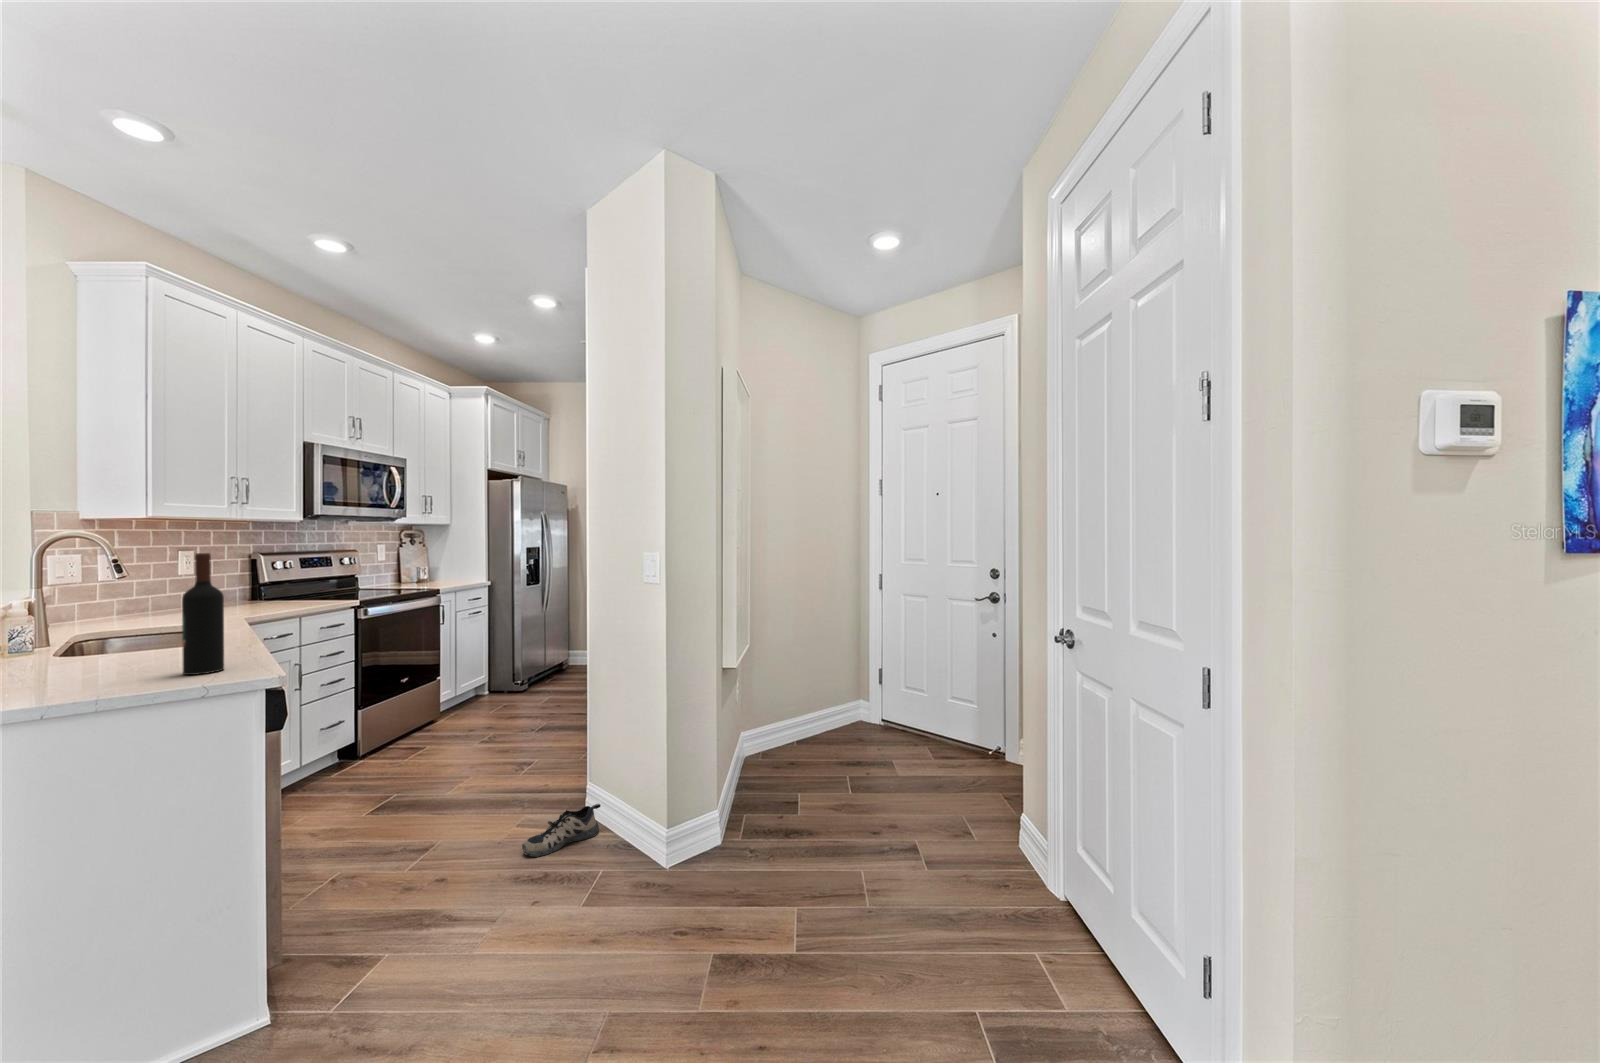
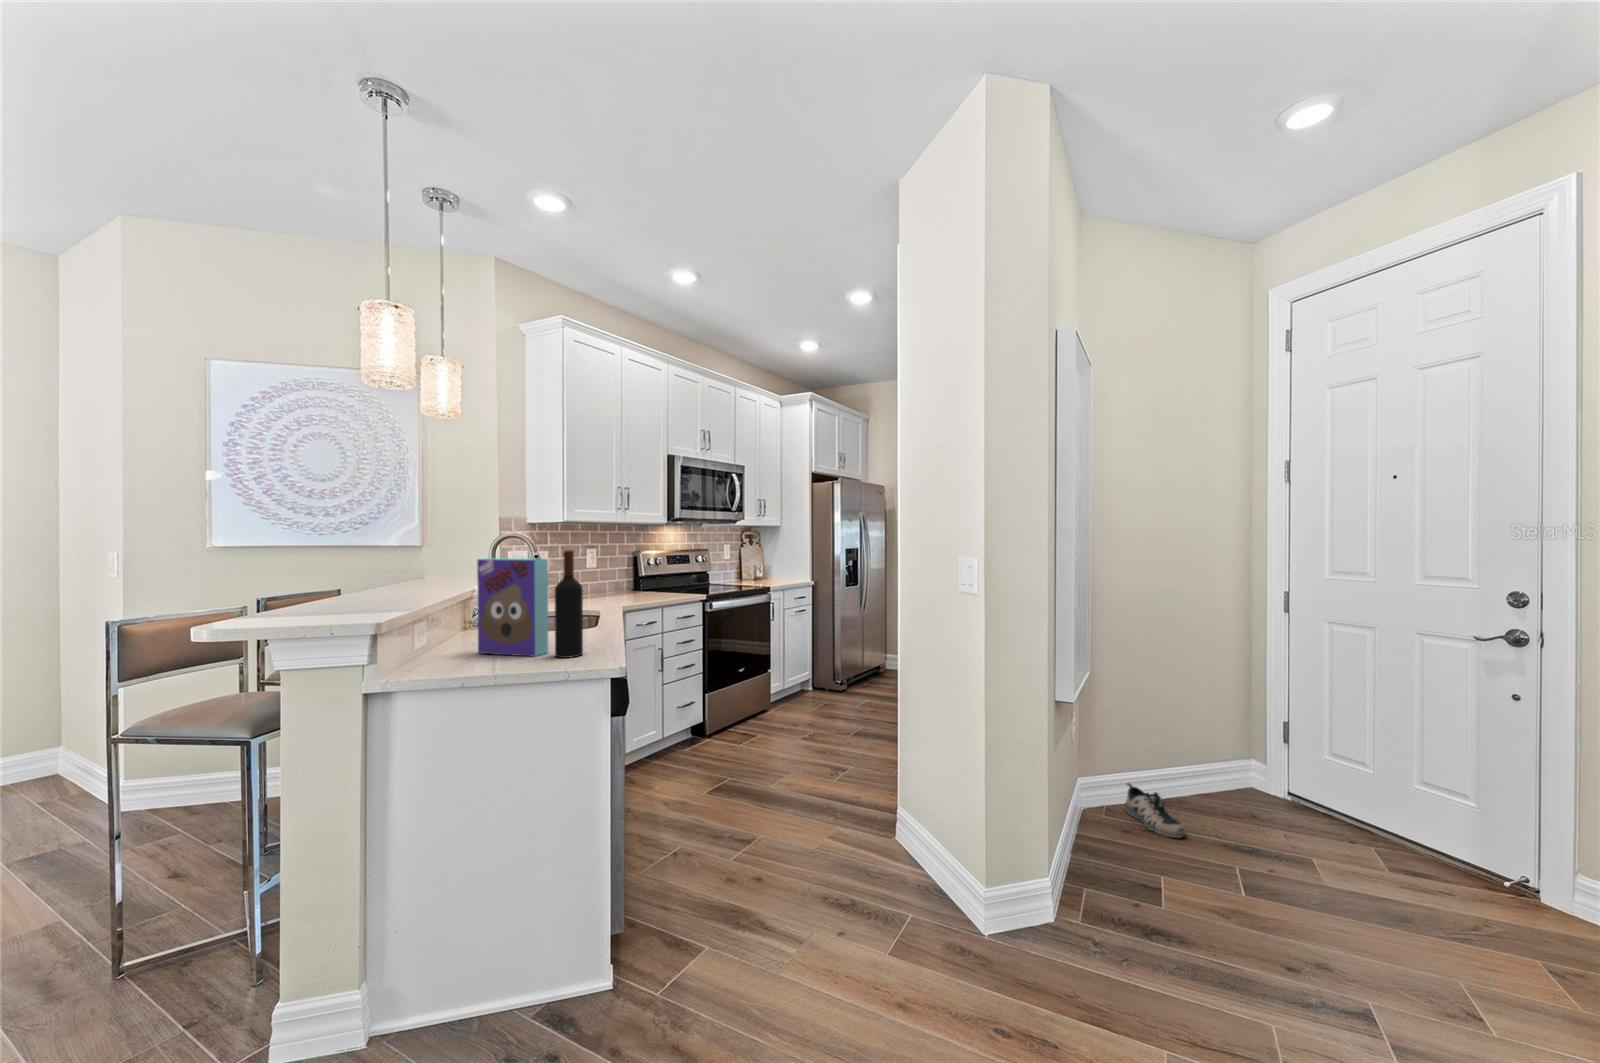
cereal box: none [47,563,169,683] -> present [477,558,549,657]
shoe: present [522,804,601,857] -> present [1125,783,1185,838]

